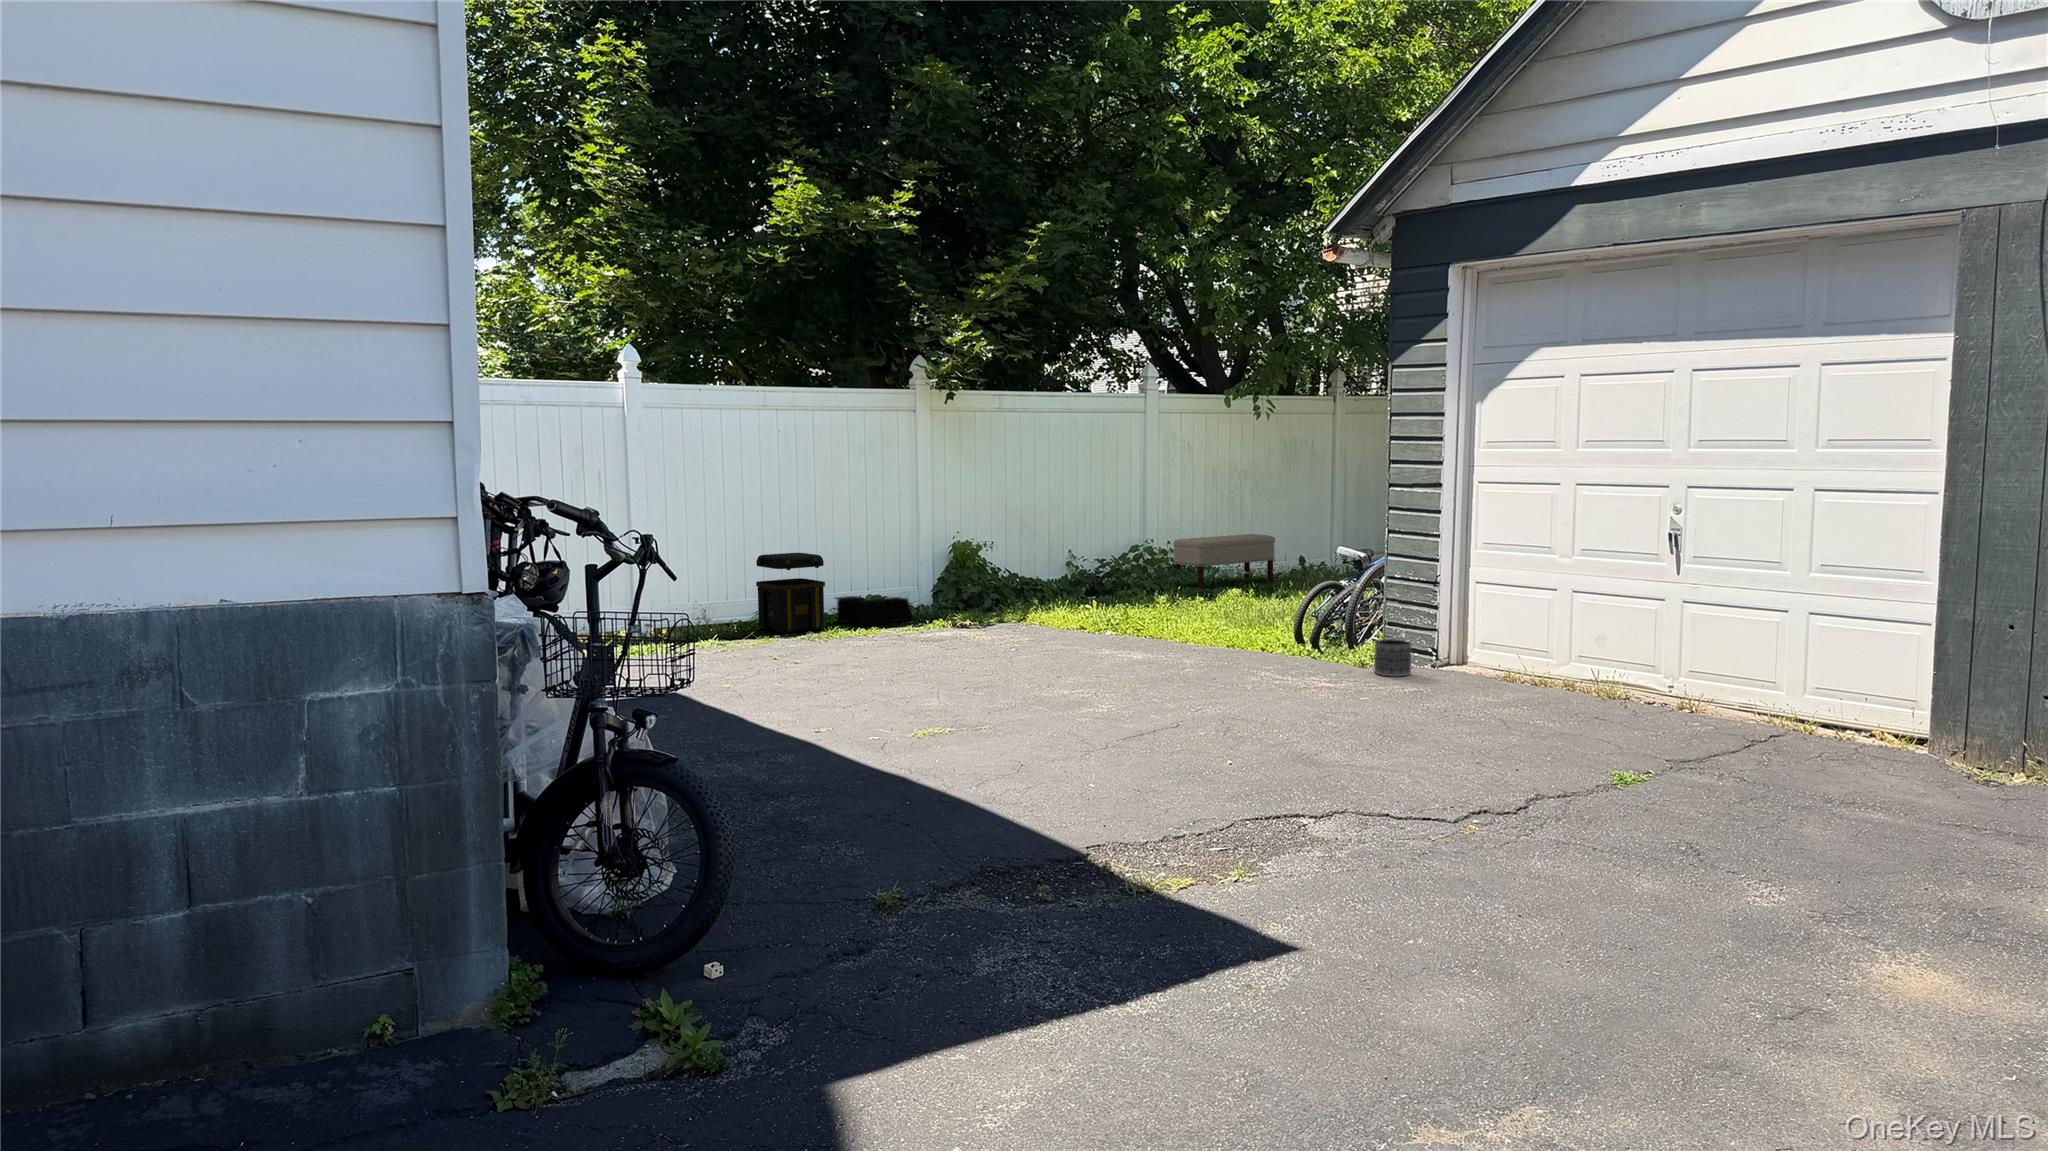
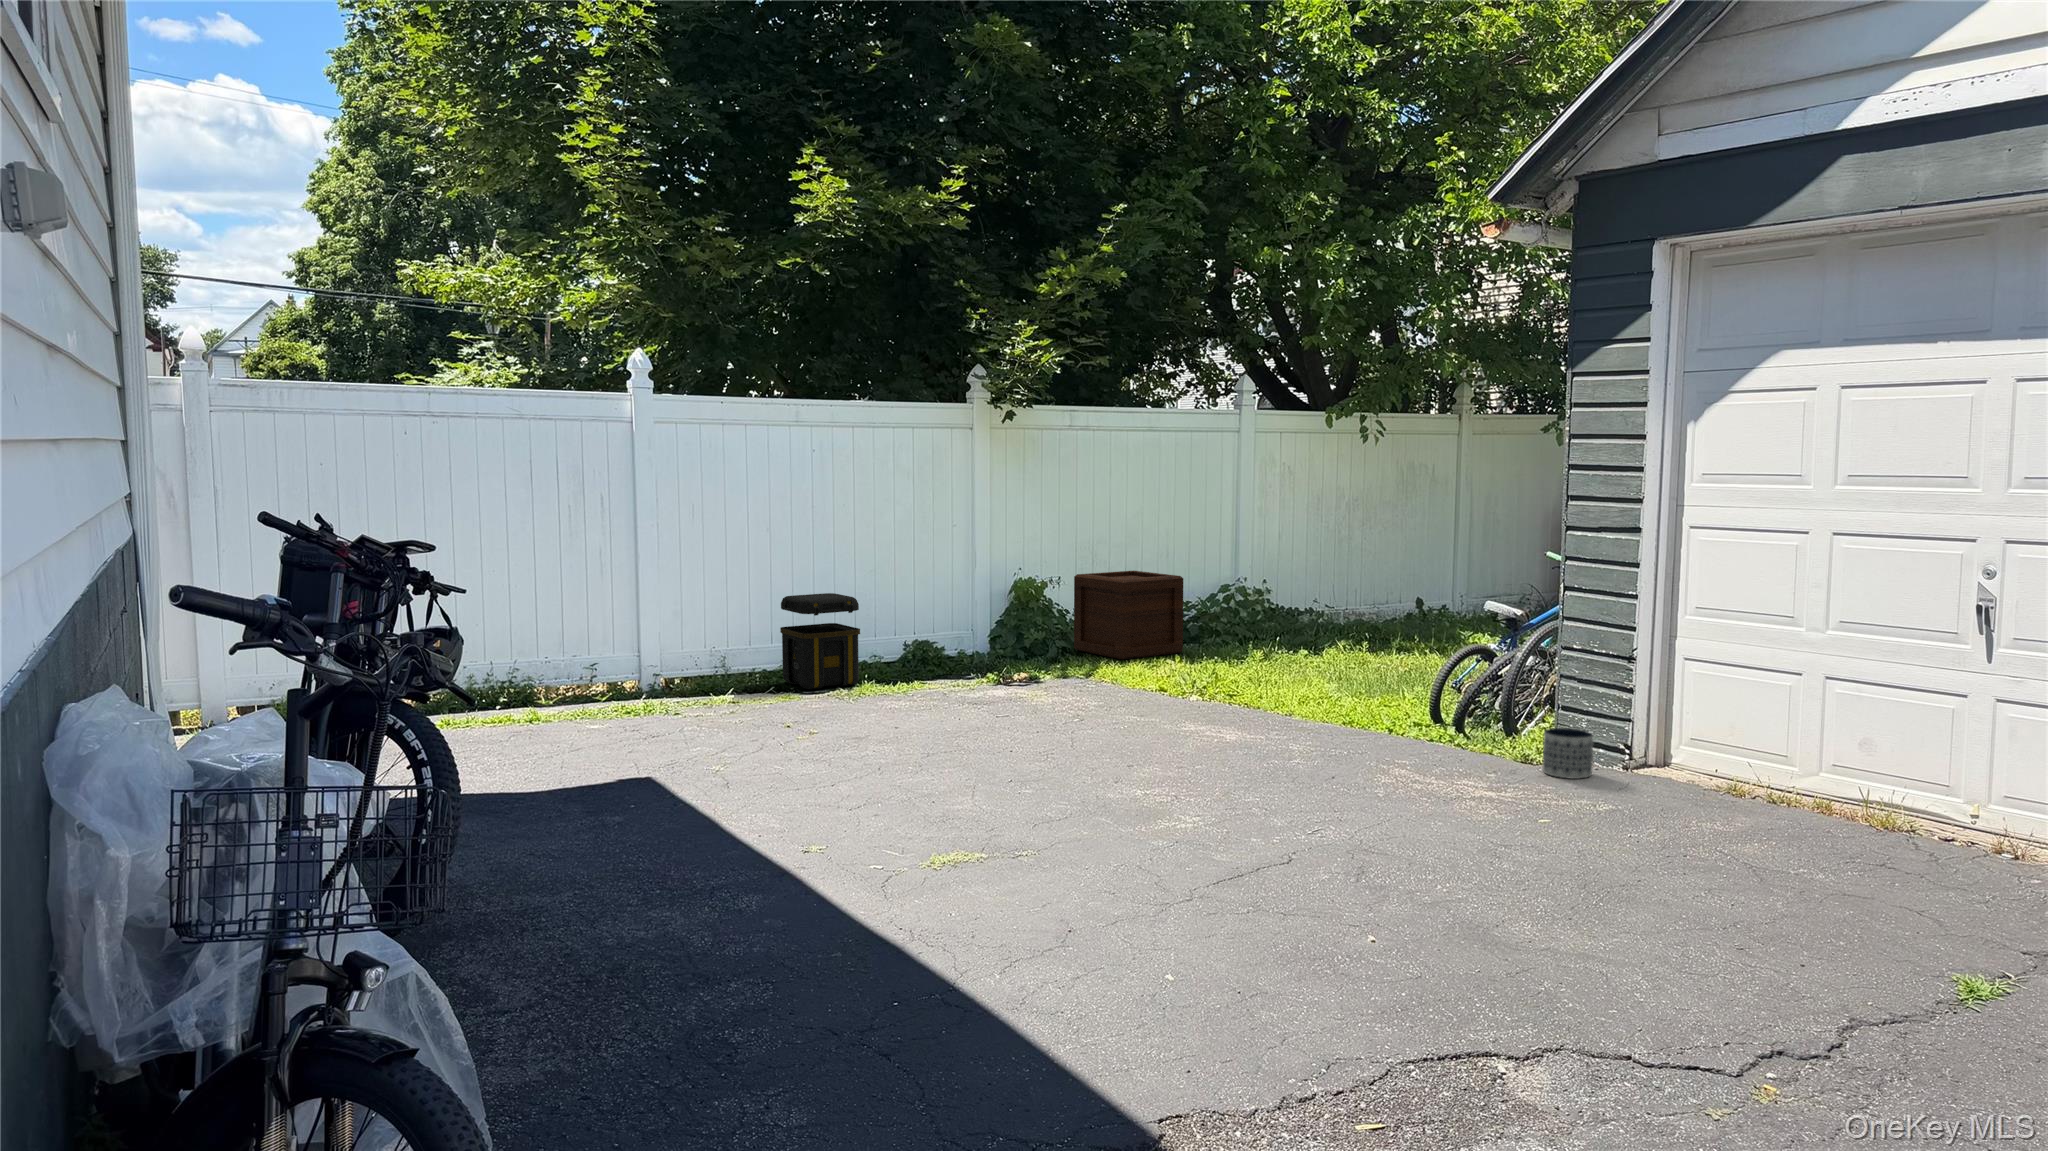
wooden crate: none [1004,534,1098,609] -> present [1074,571,1183,660]
bench: present [1174,534,1275,588] -> none [1271,571,1389,635]
storage bin: present [836,596,912,625] -> none [873,643,965,680]

